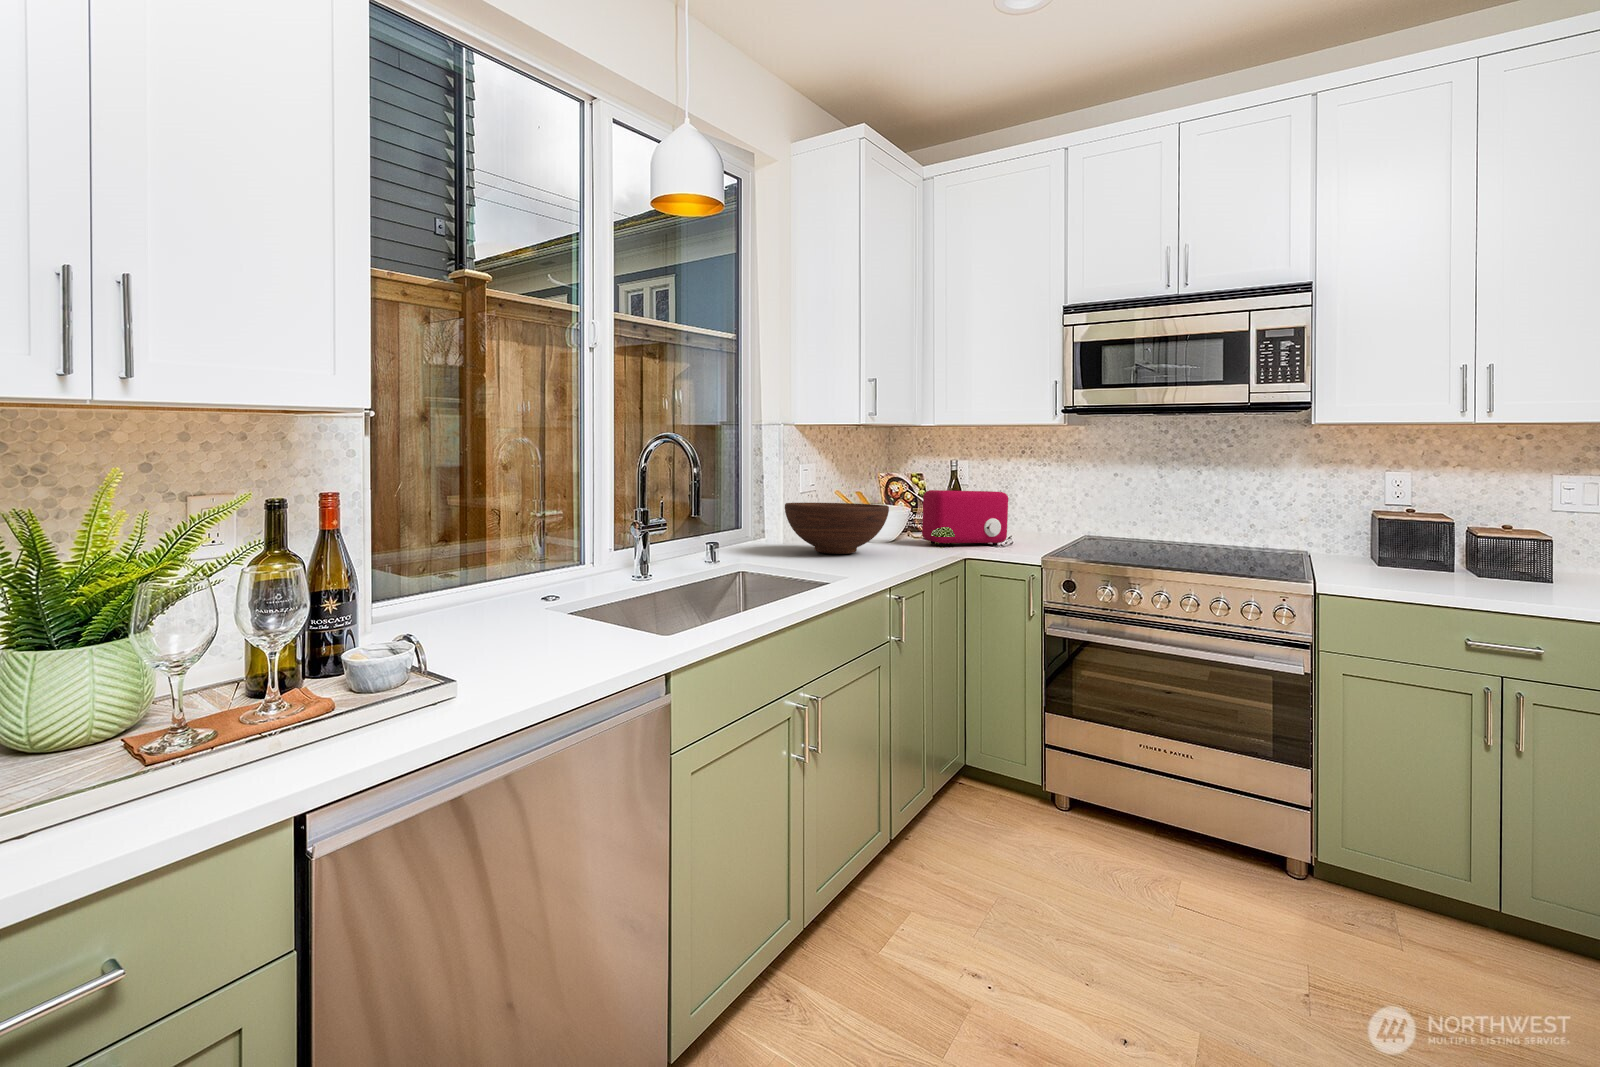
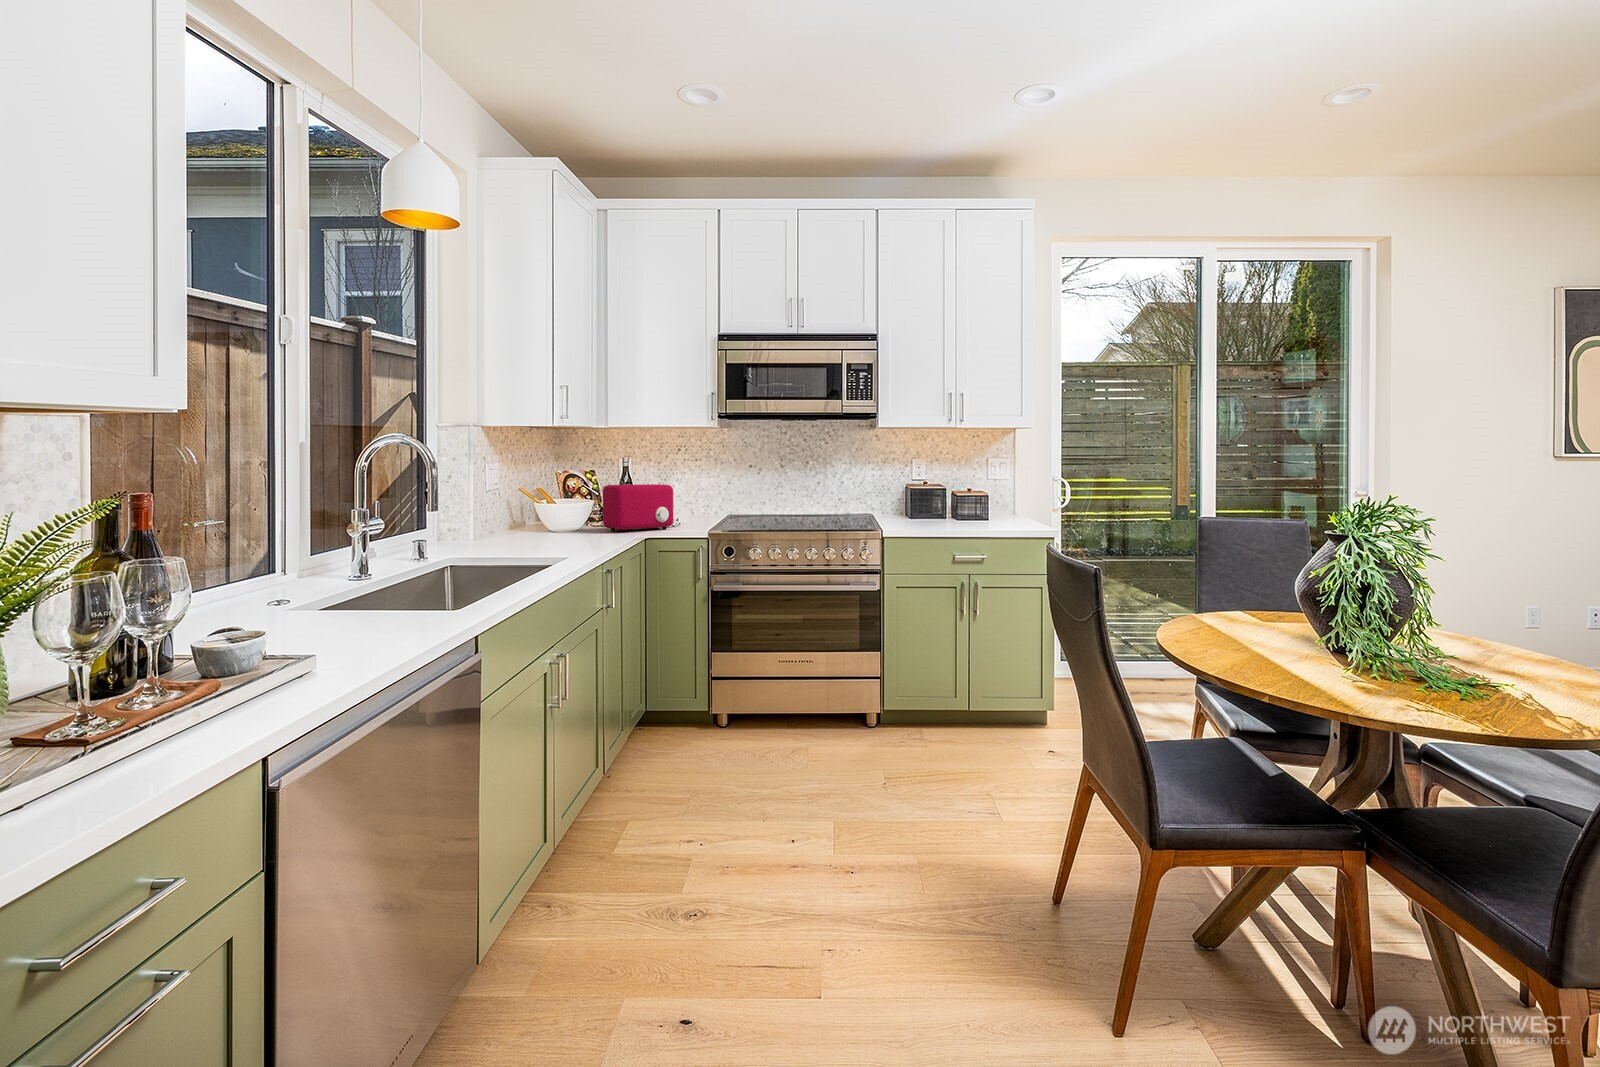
fruit bowl: present [785,503,889,554] -> none [486,499,581,543]

